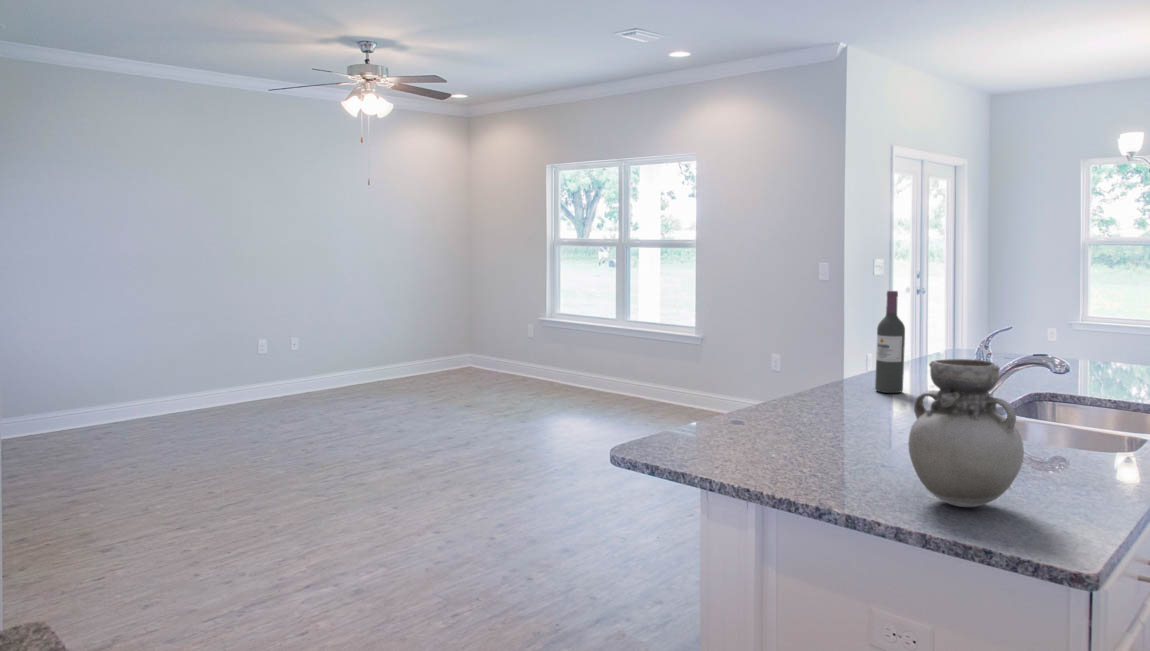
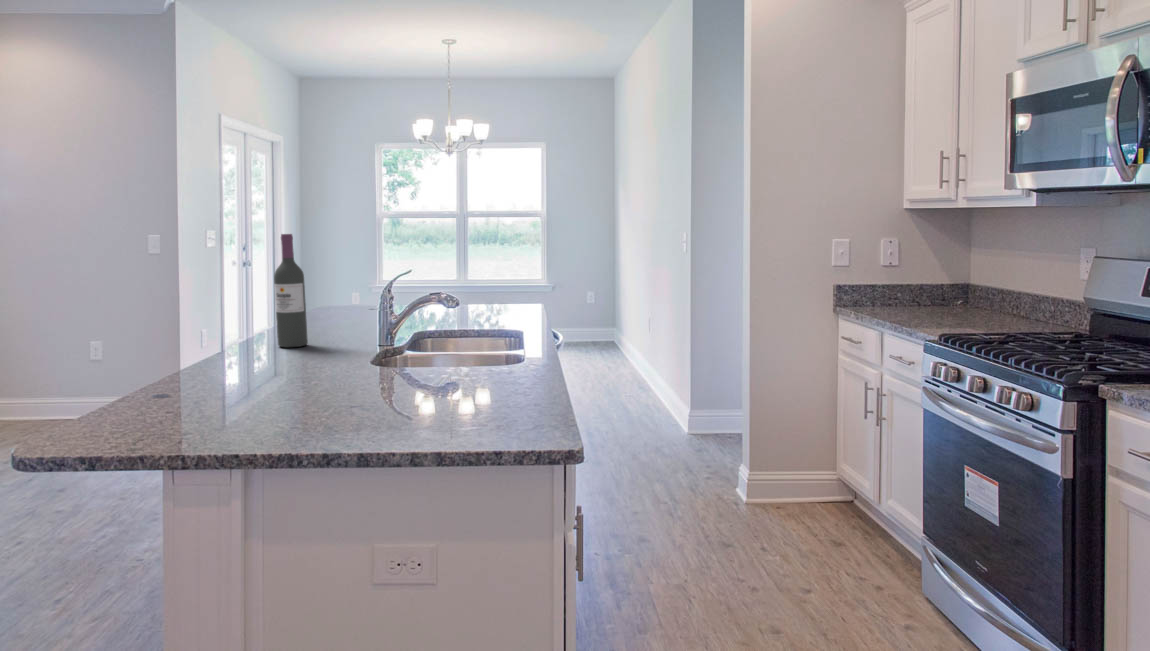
vase: present [908,359,1024,507] -> none [395,282,497,425]

